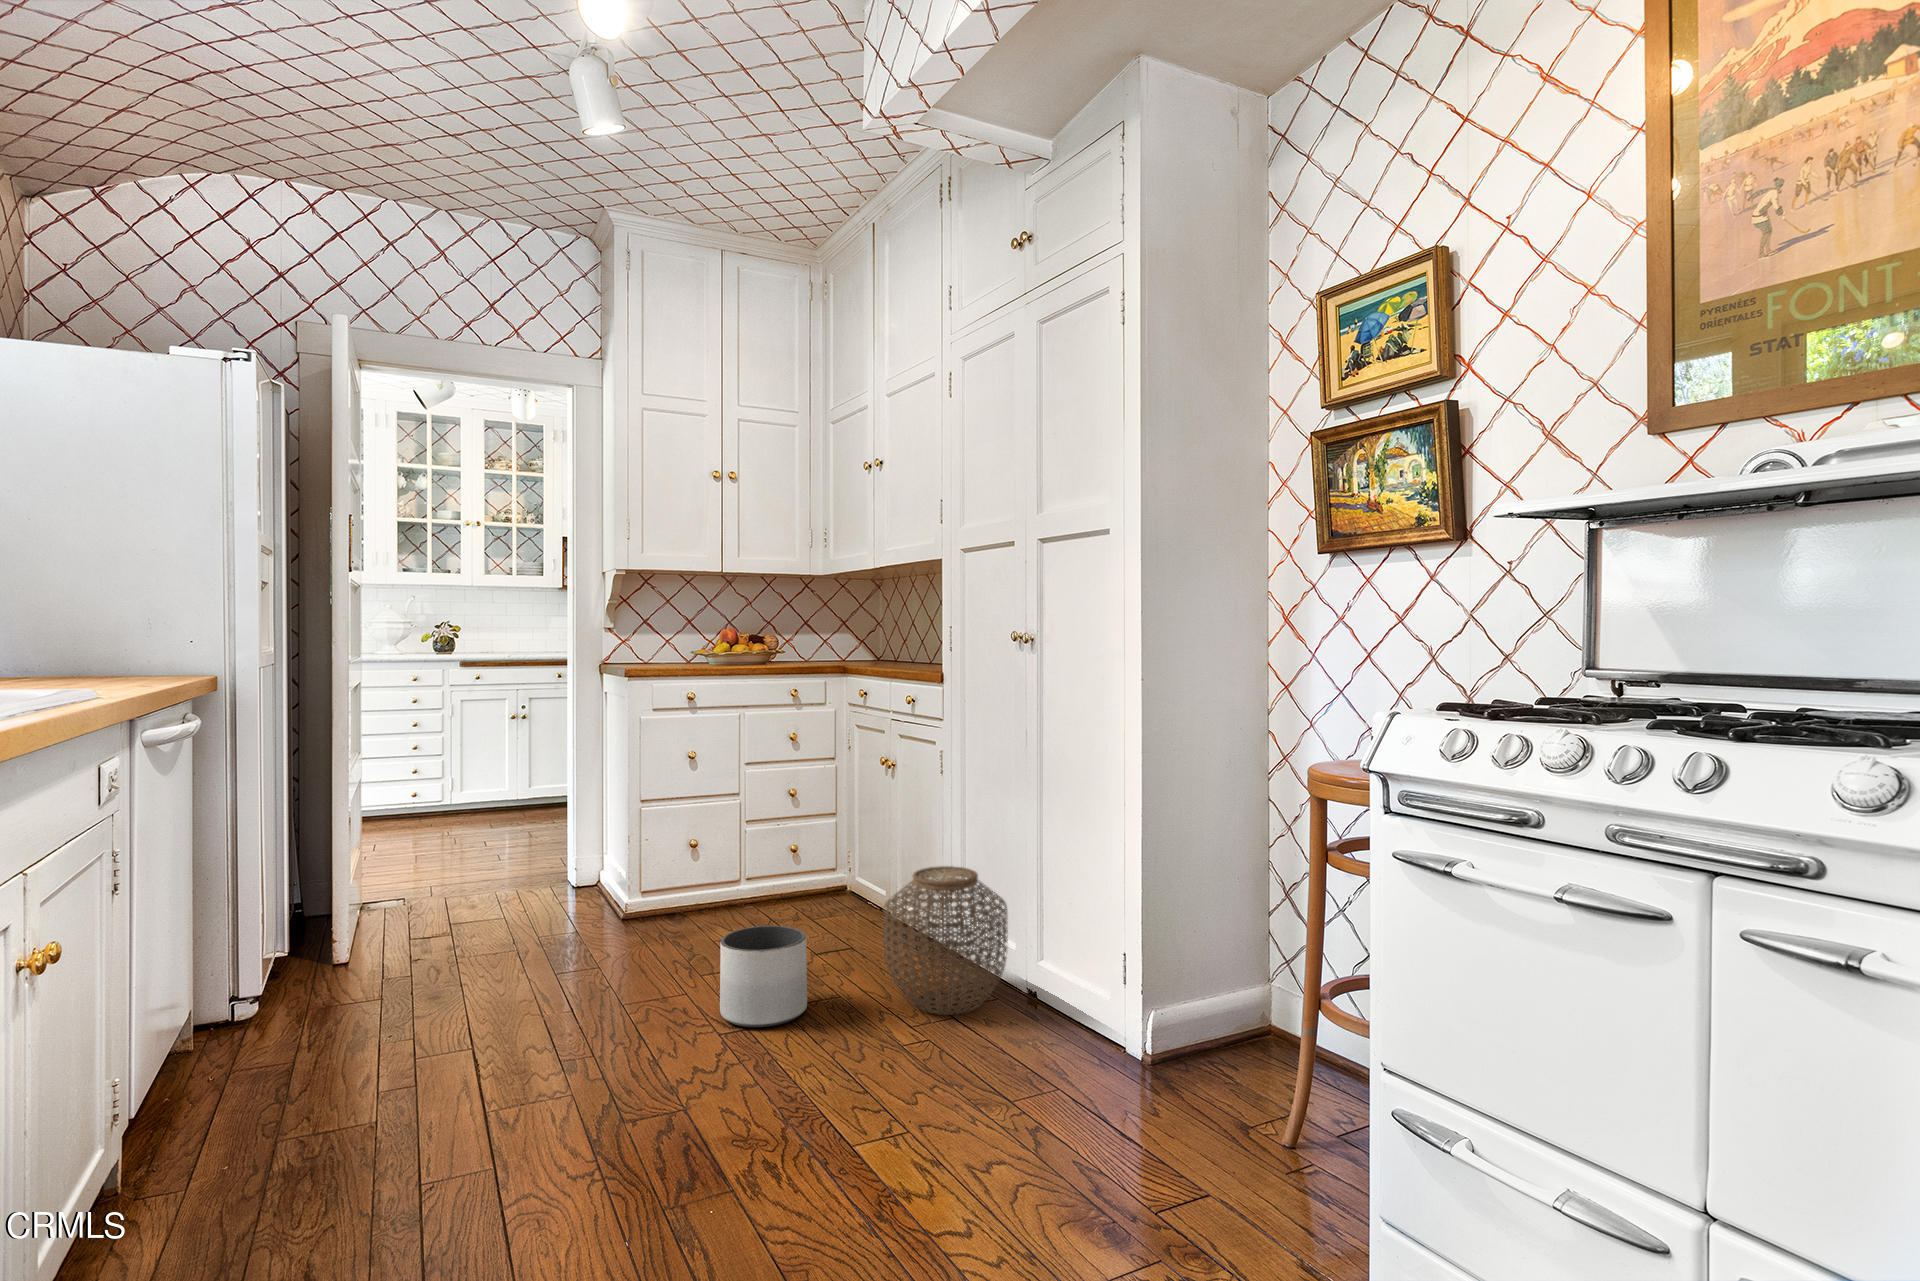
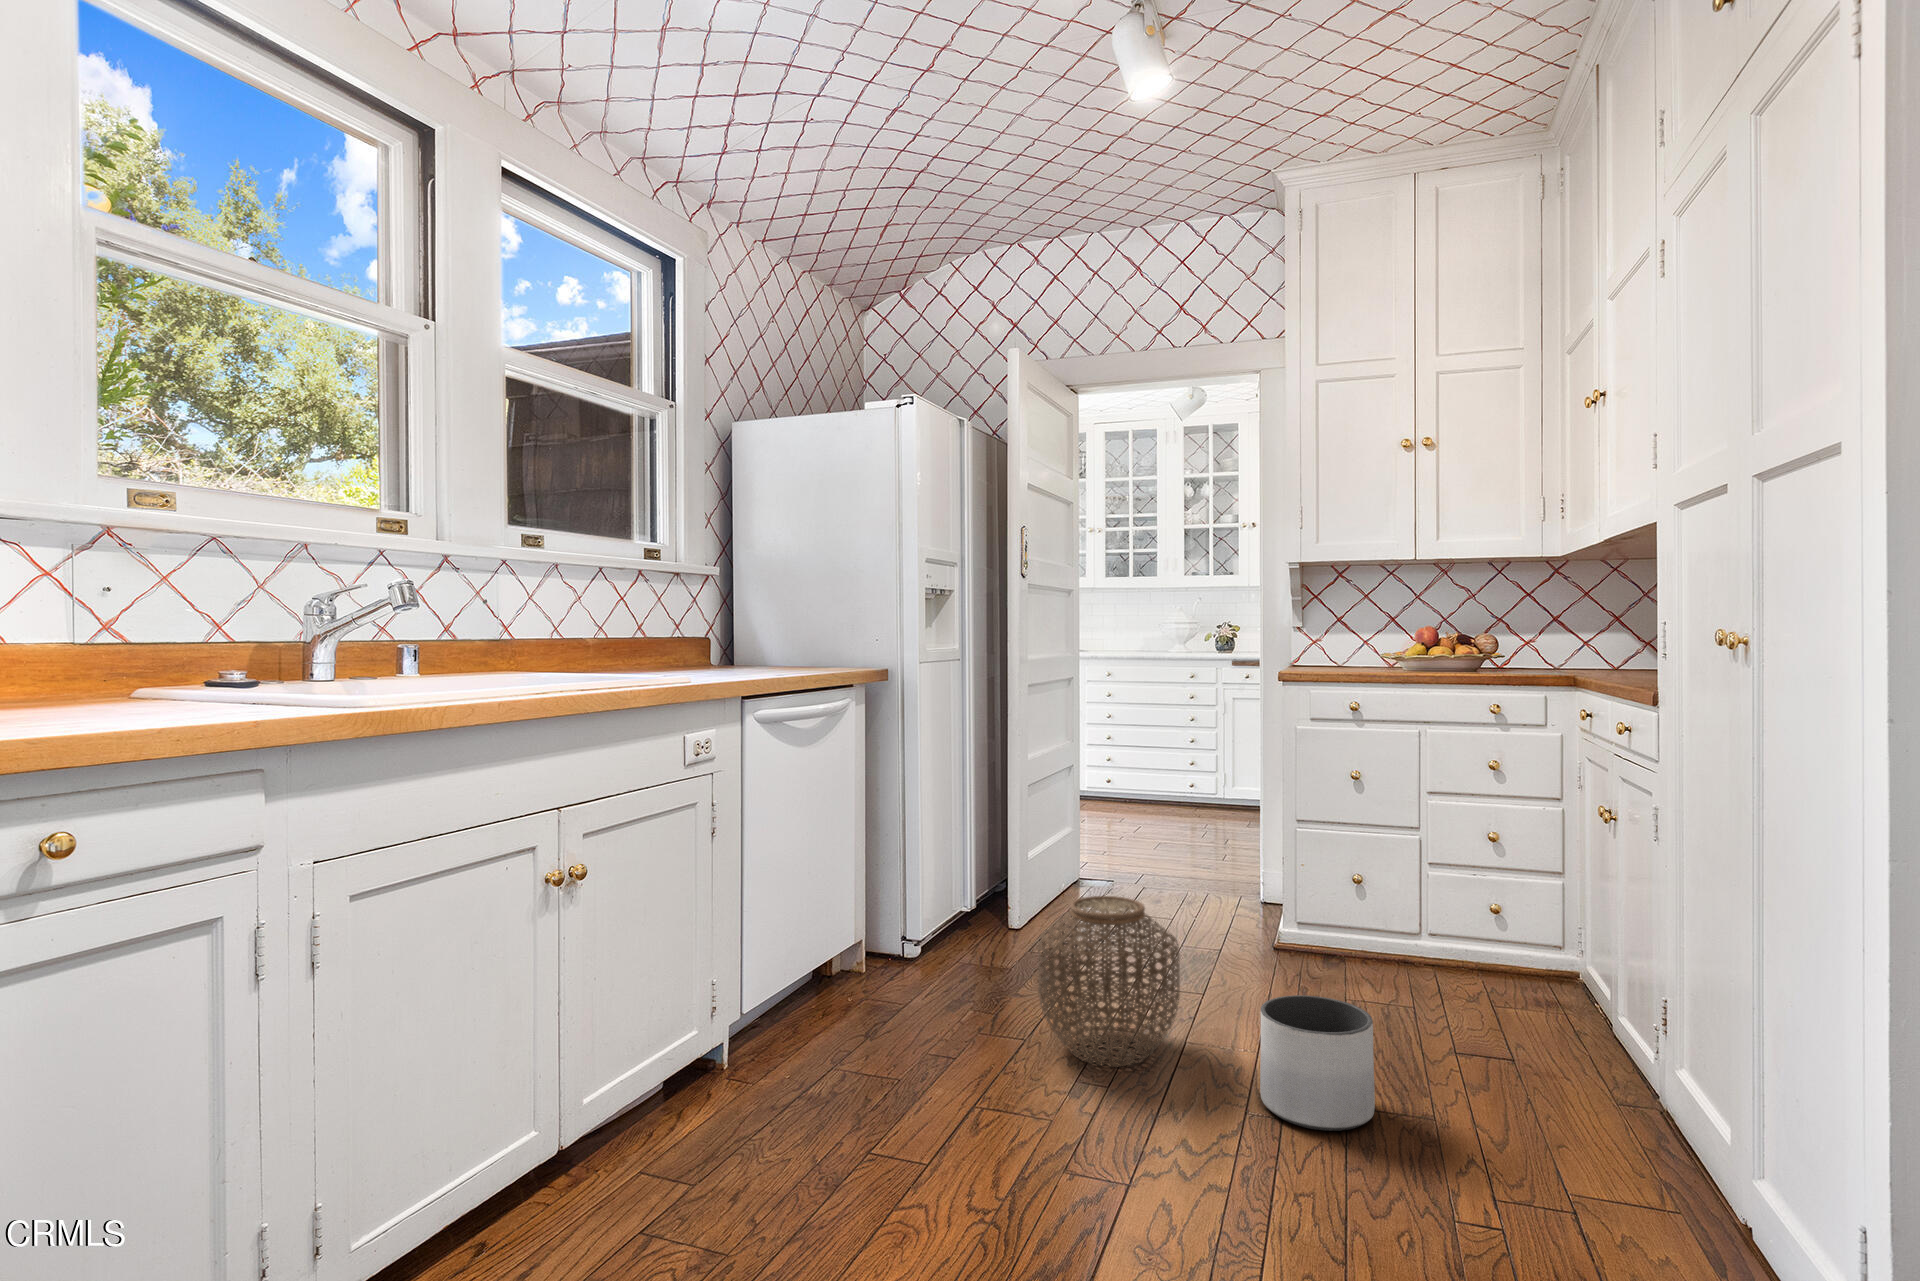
woven basket: present [883,866,1008,1015] -> present [1038,896,1180,1067]

